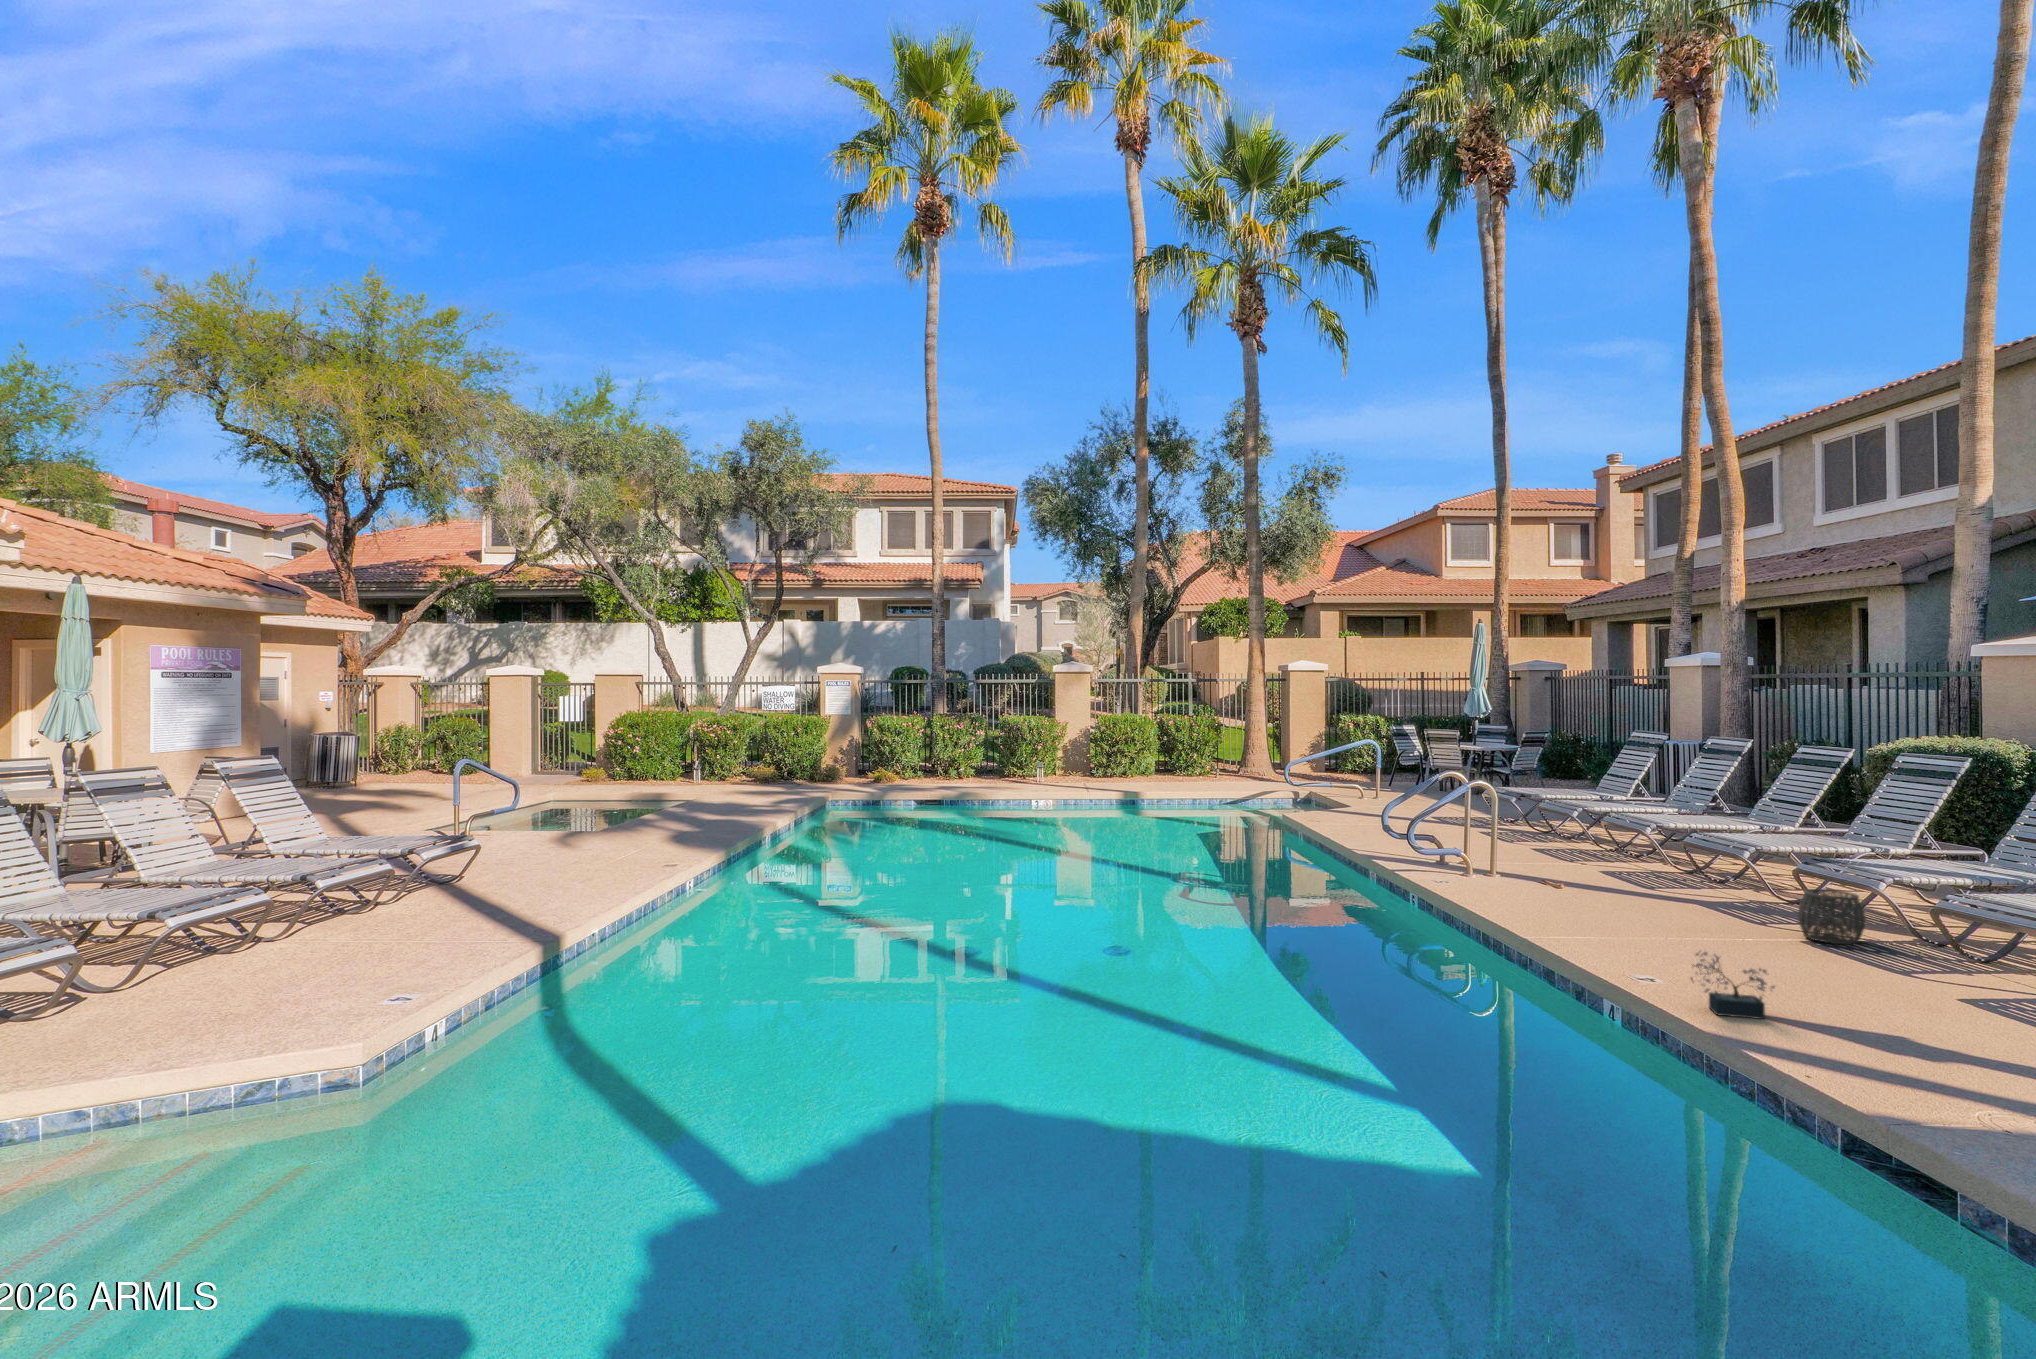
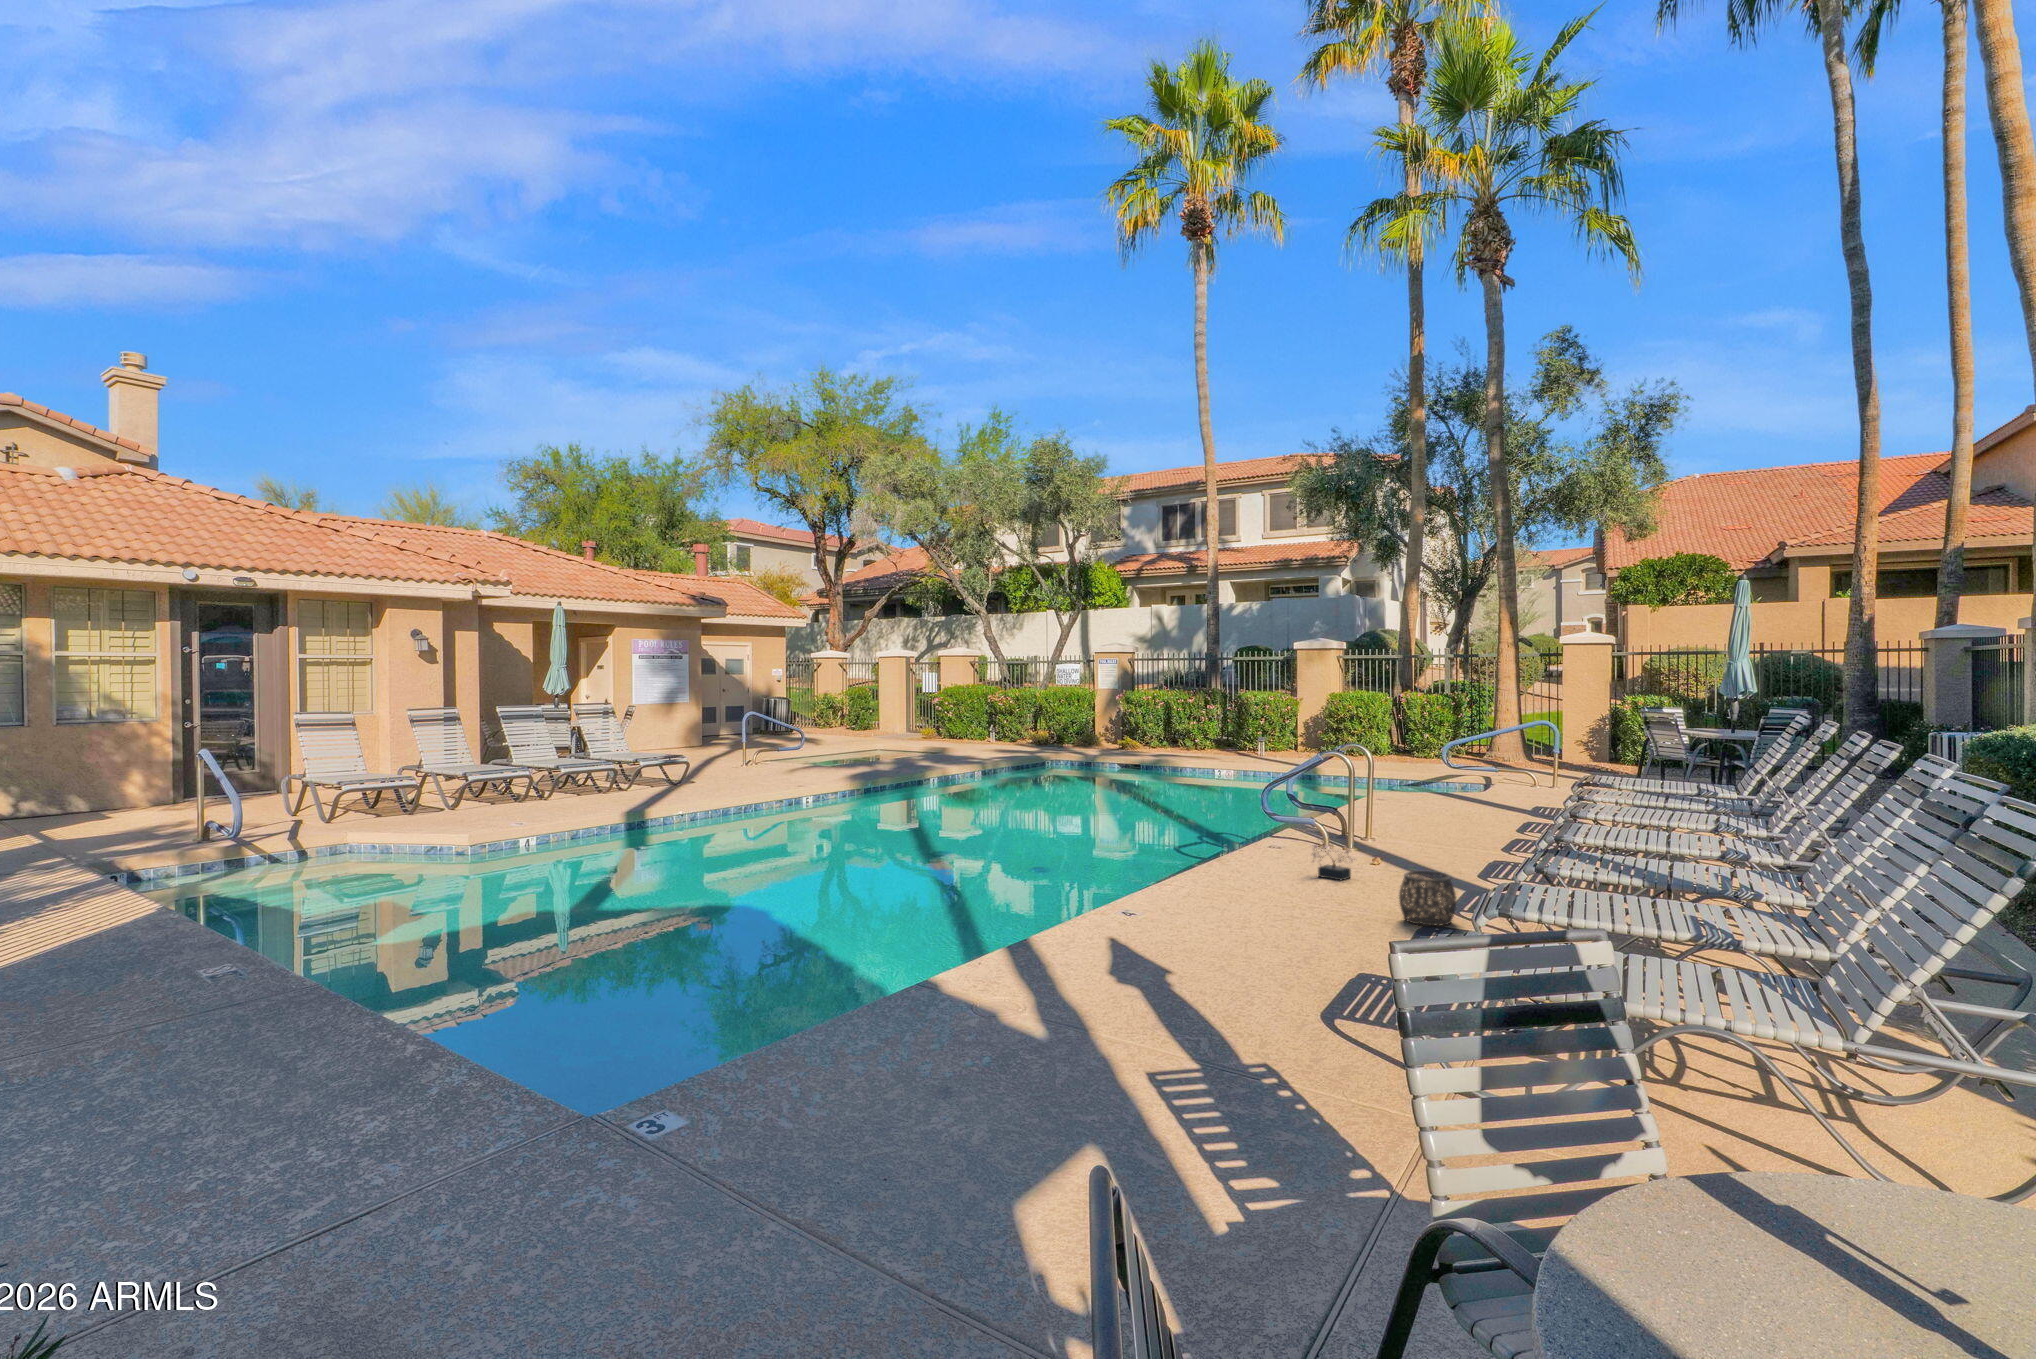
decorative plant: present [1691,952,1775,1019] -> present [1313,839,1355,880]

